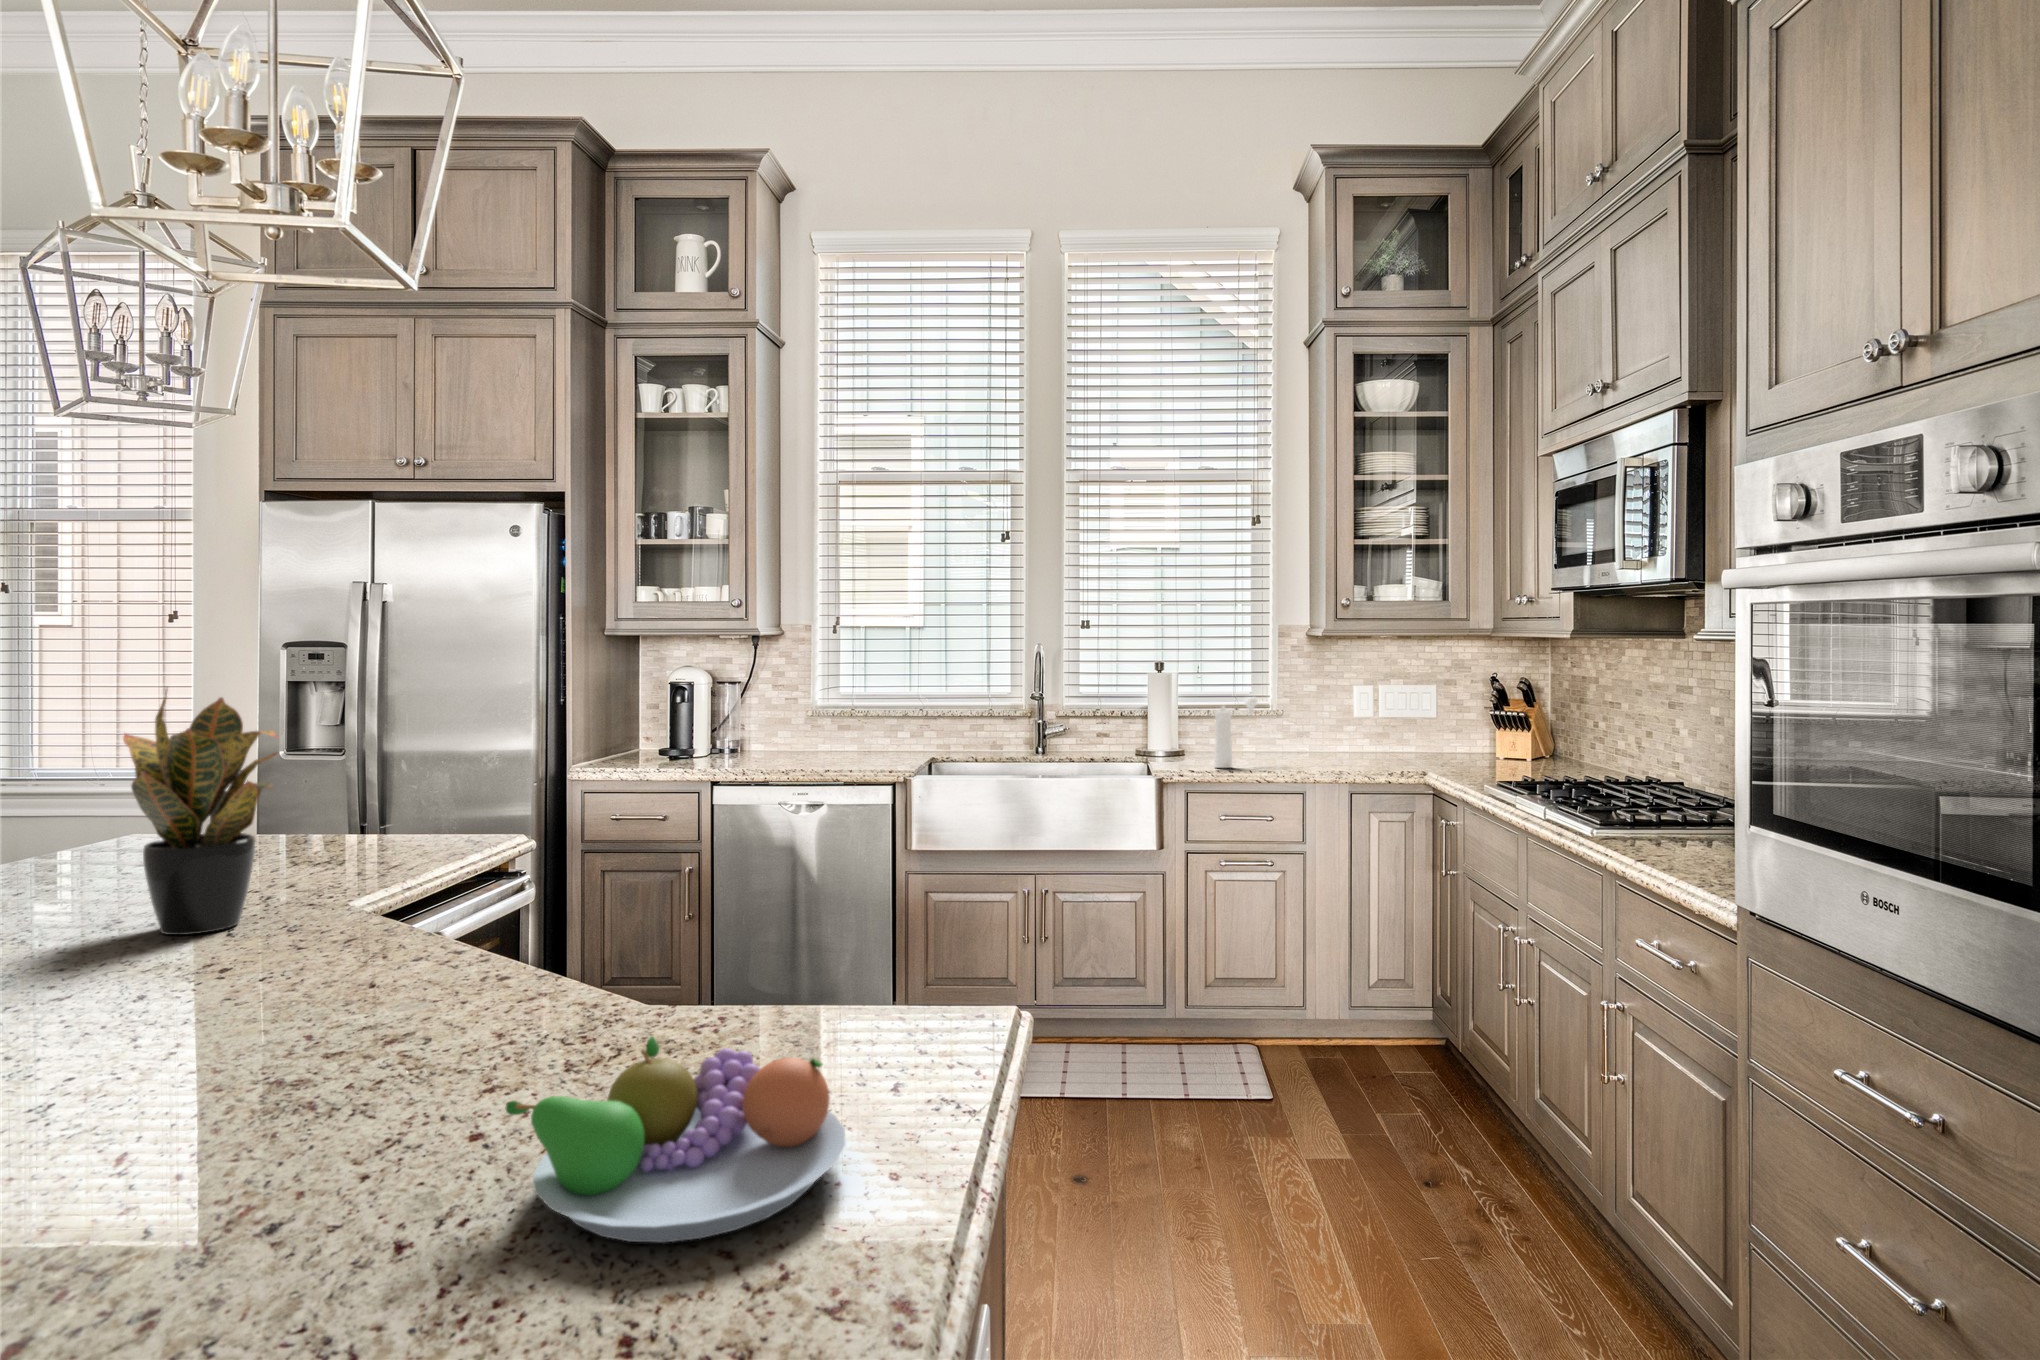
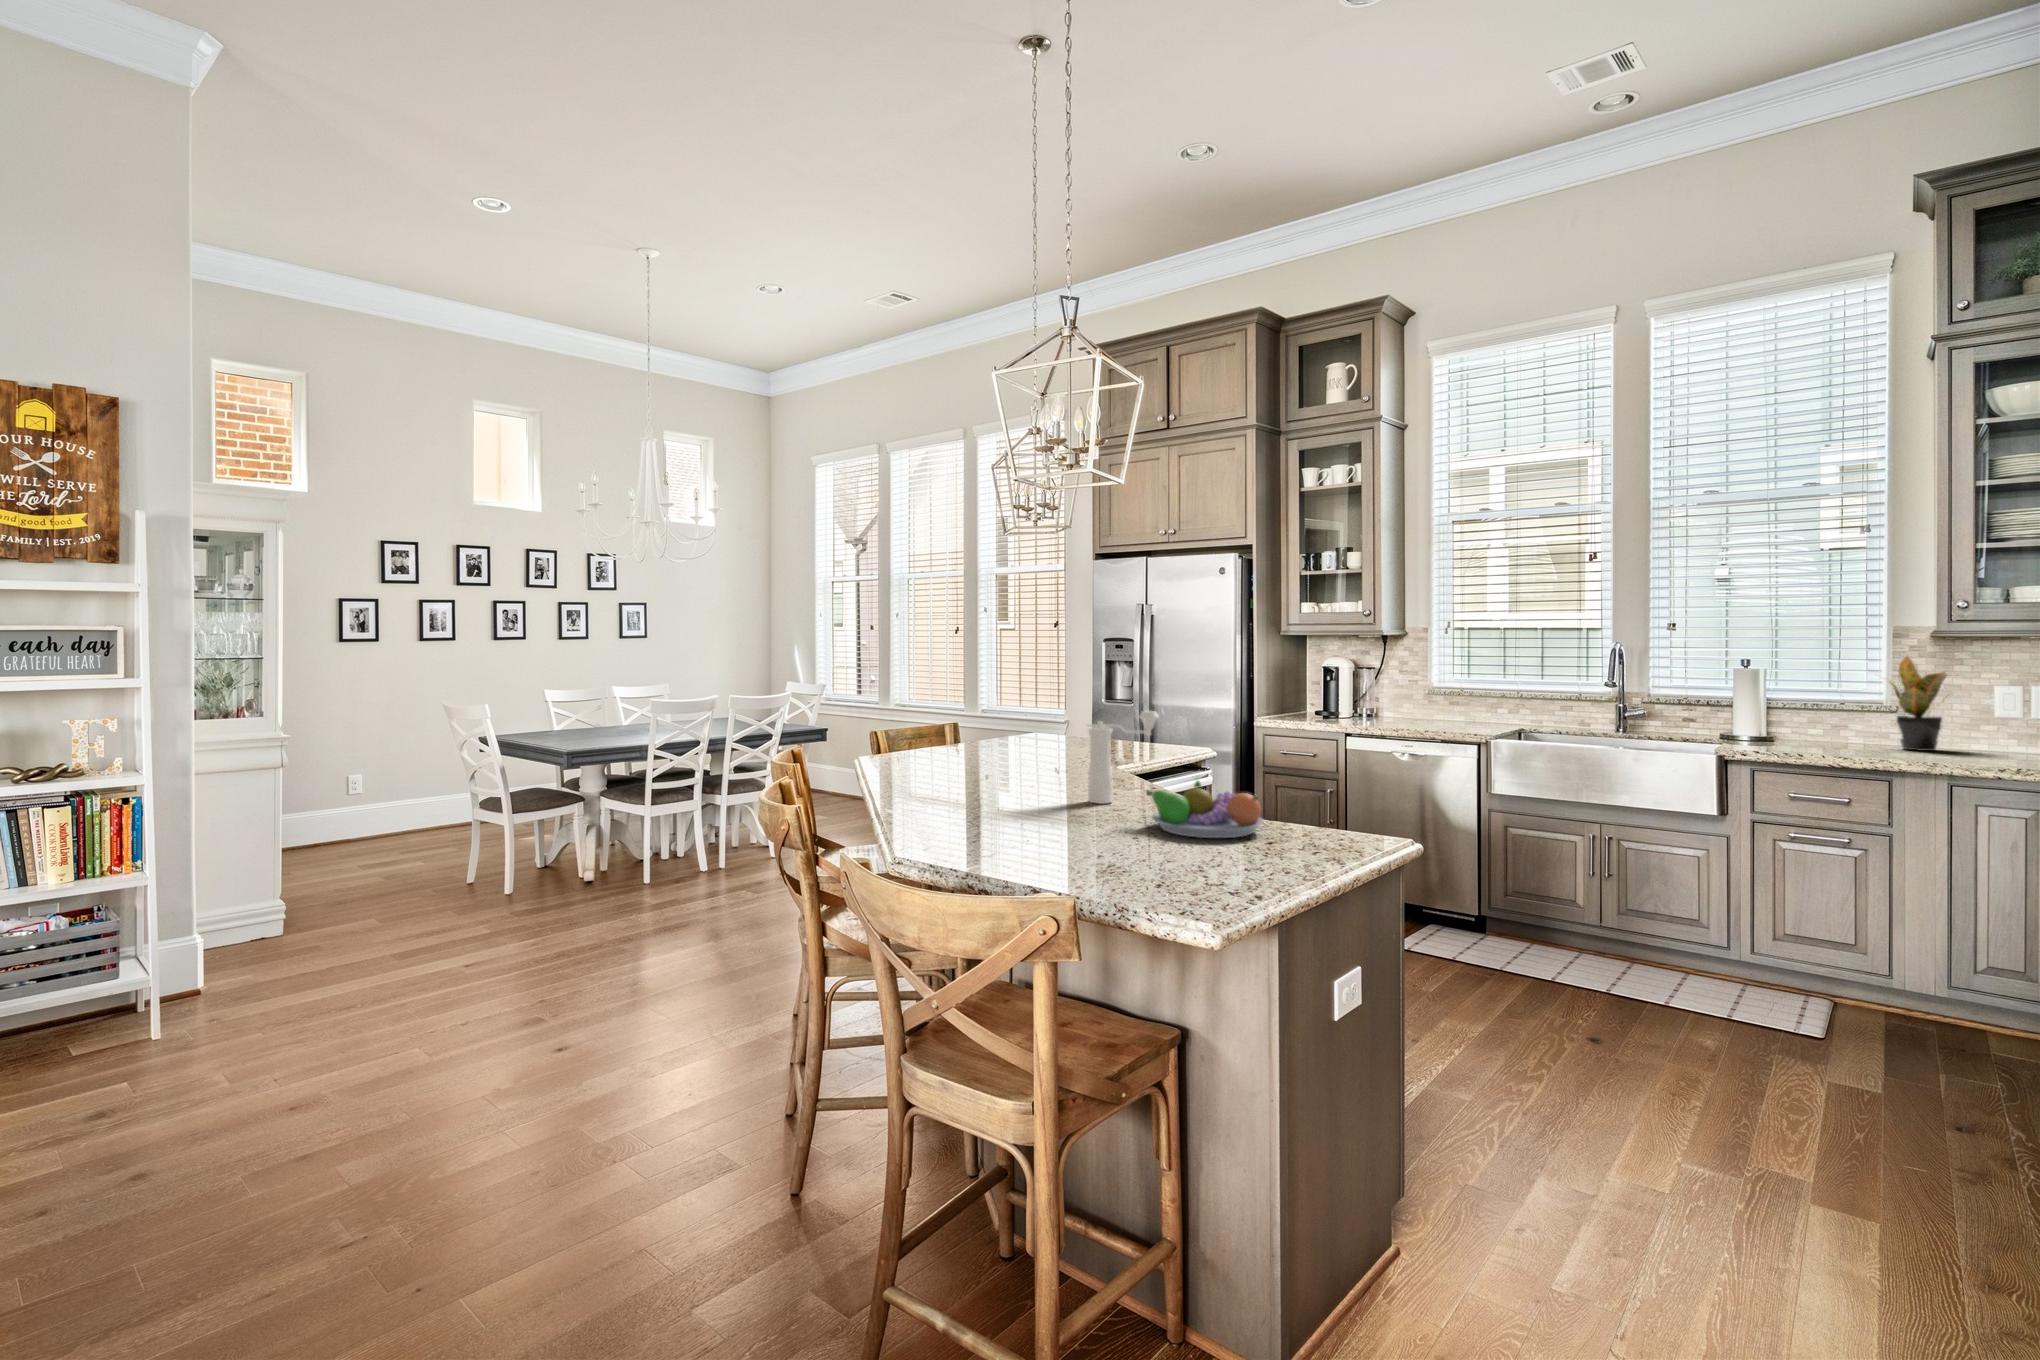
potted plant: present [123,690,277,935] -> present [1888,657,1948,751]
pepper mill: present [1214,697,1257,768] -> present [1087,711,1158,804]

